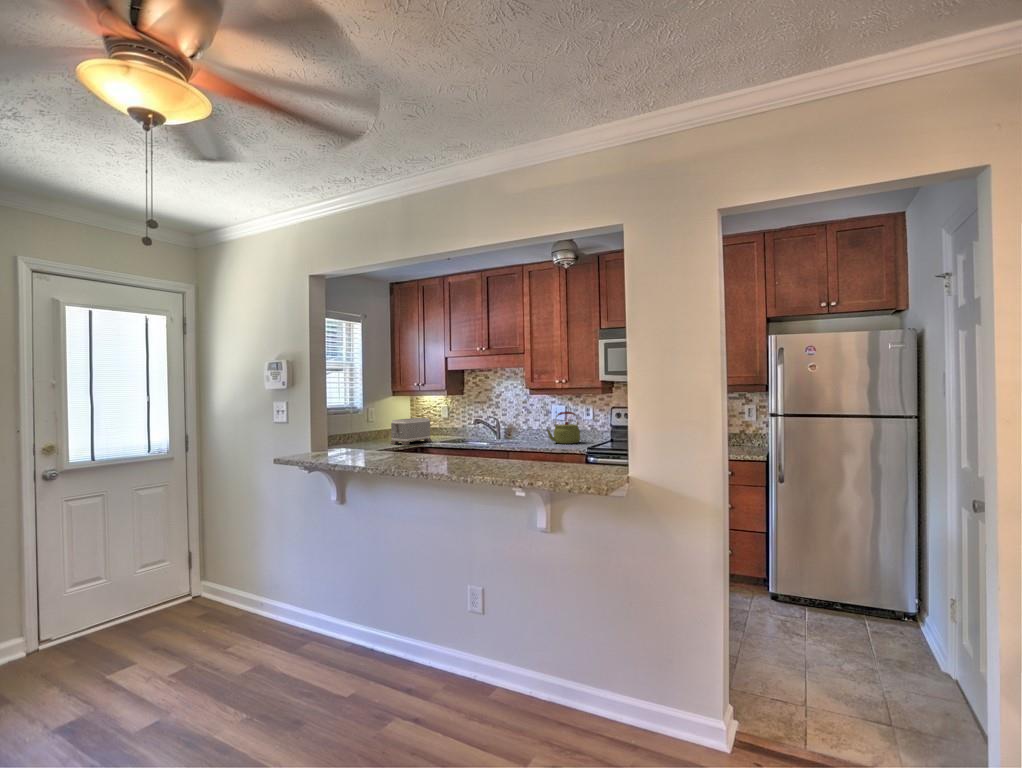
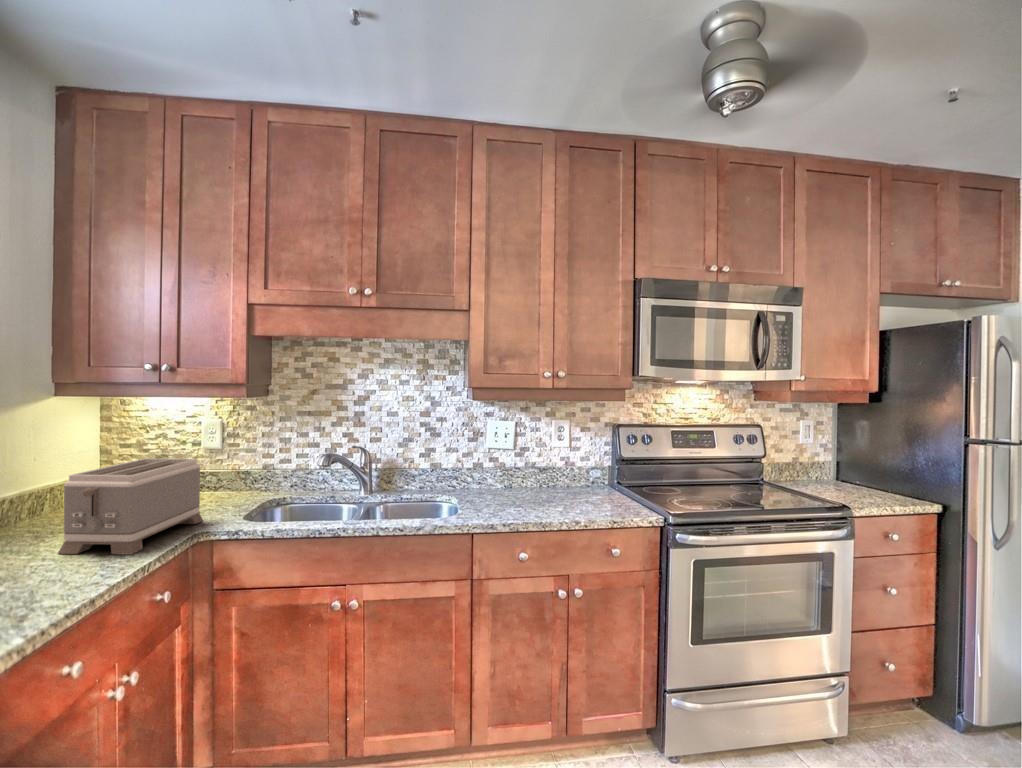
kettle: present [547,412,580,444] -> none [523,436,577,503]

